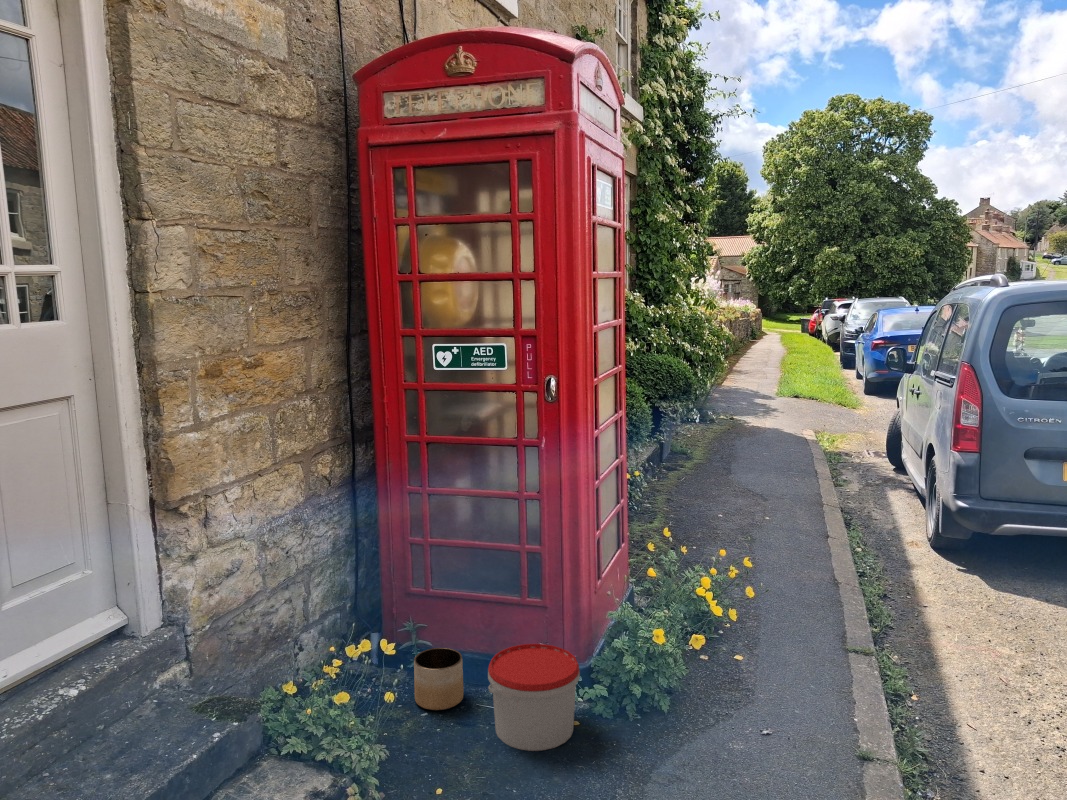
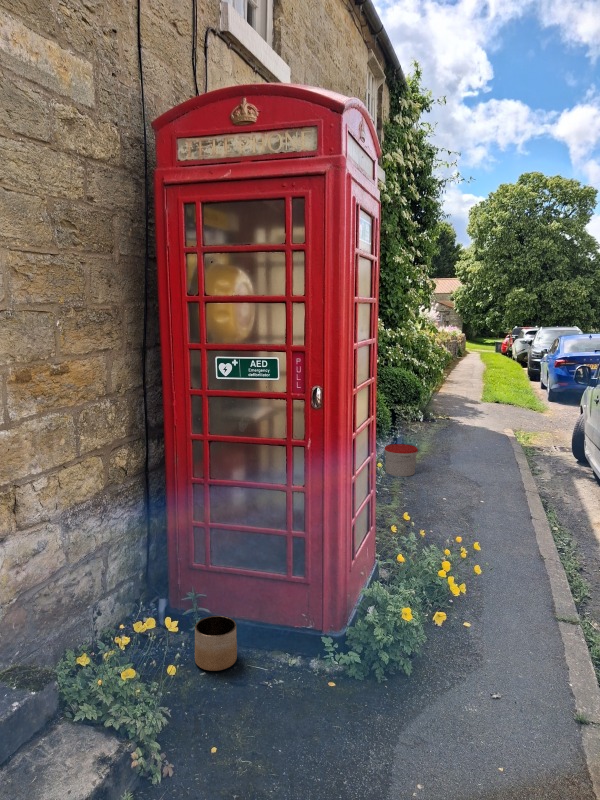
bucket: present [488,644,580,751] -> present [384,444,418,476]

